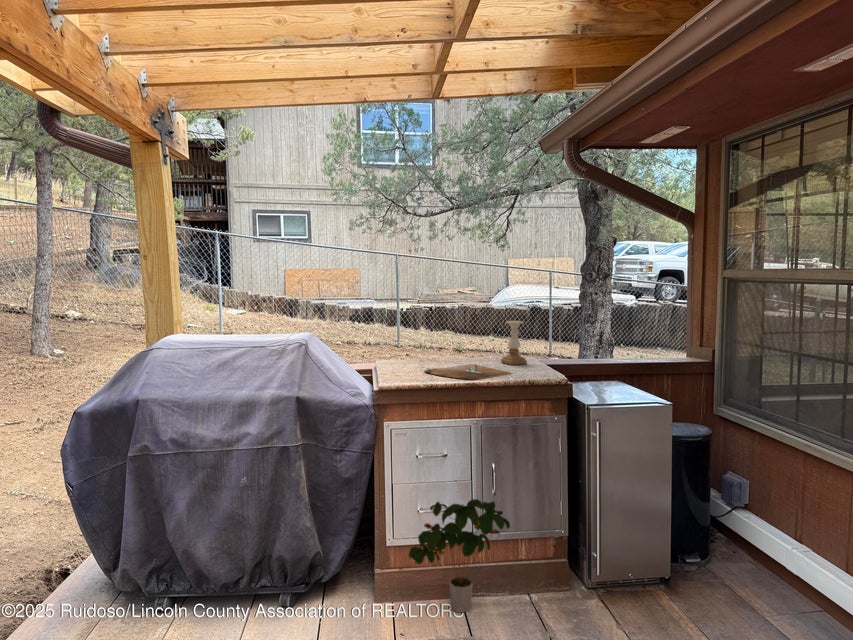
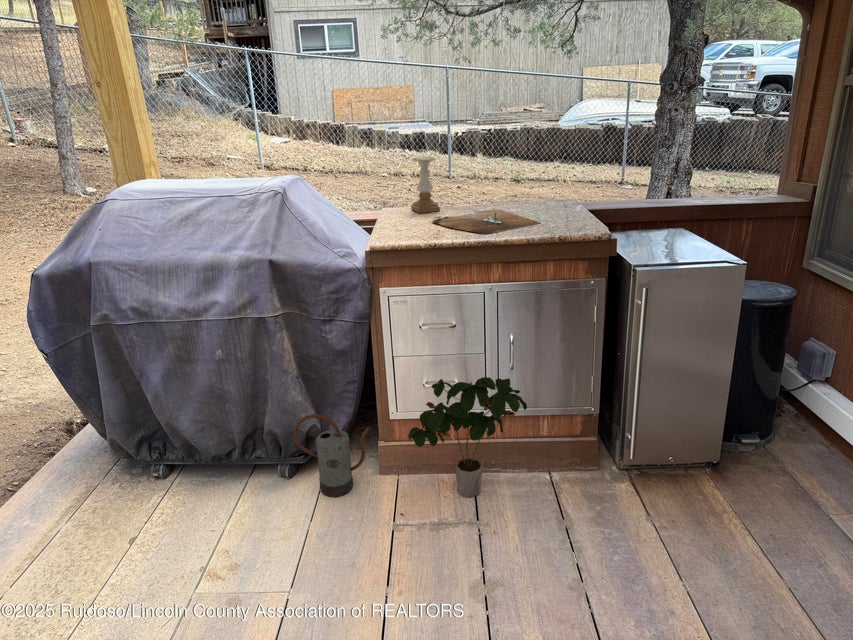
candle holder: present [501,321,527,365] -> present [411,157,440,213]
watering can: none [305,536,375,617] -> present [293,414,371,497]

